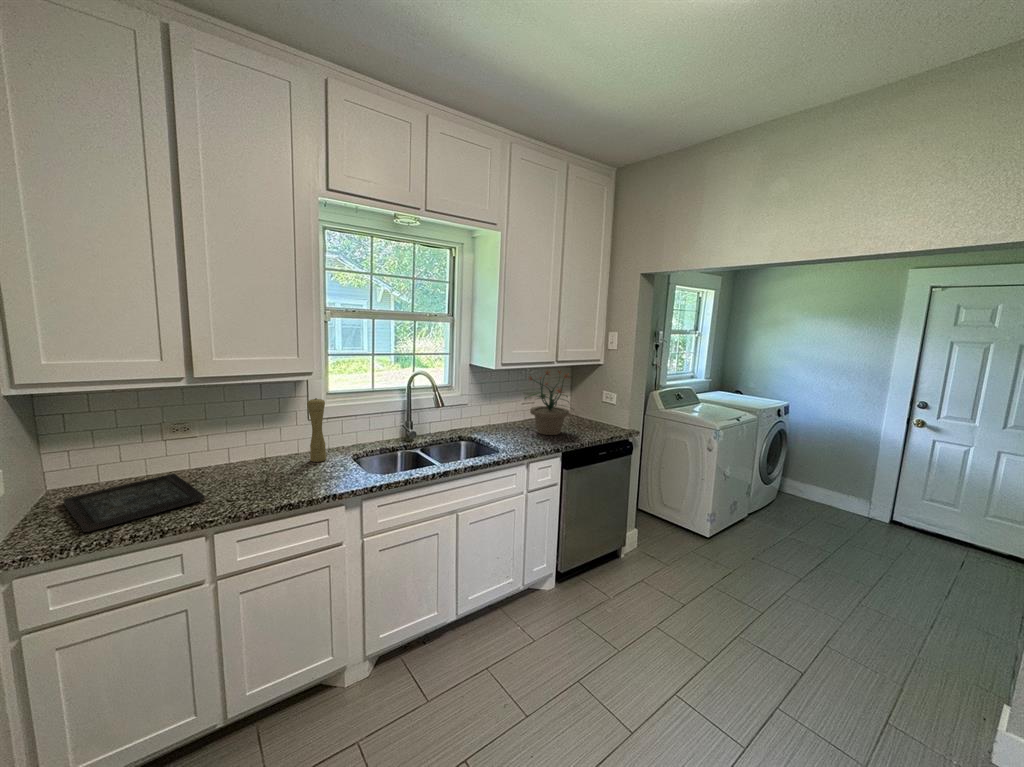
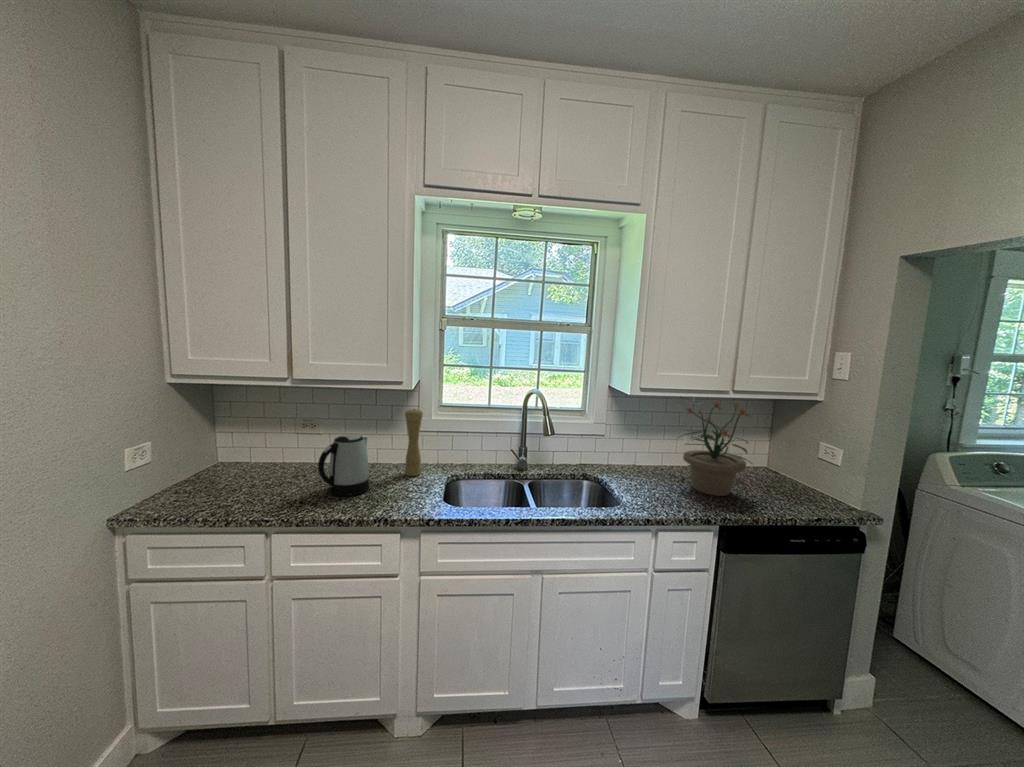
kettle: none [243,429,290,489] -> present [318,435,369,496]
tray: present [63,474,205,532] -> none [183,464,294,506]

